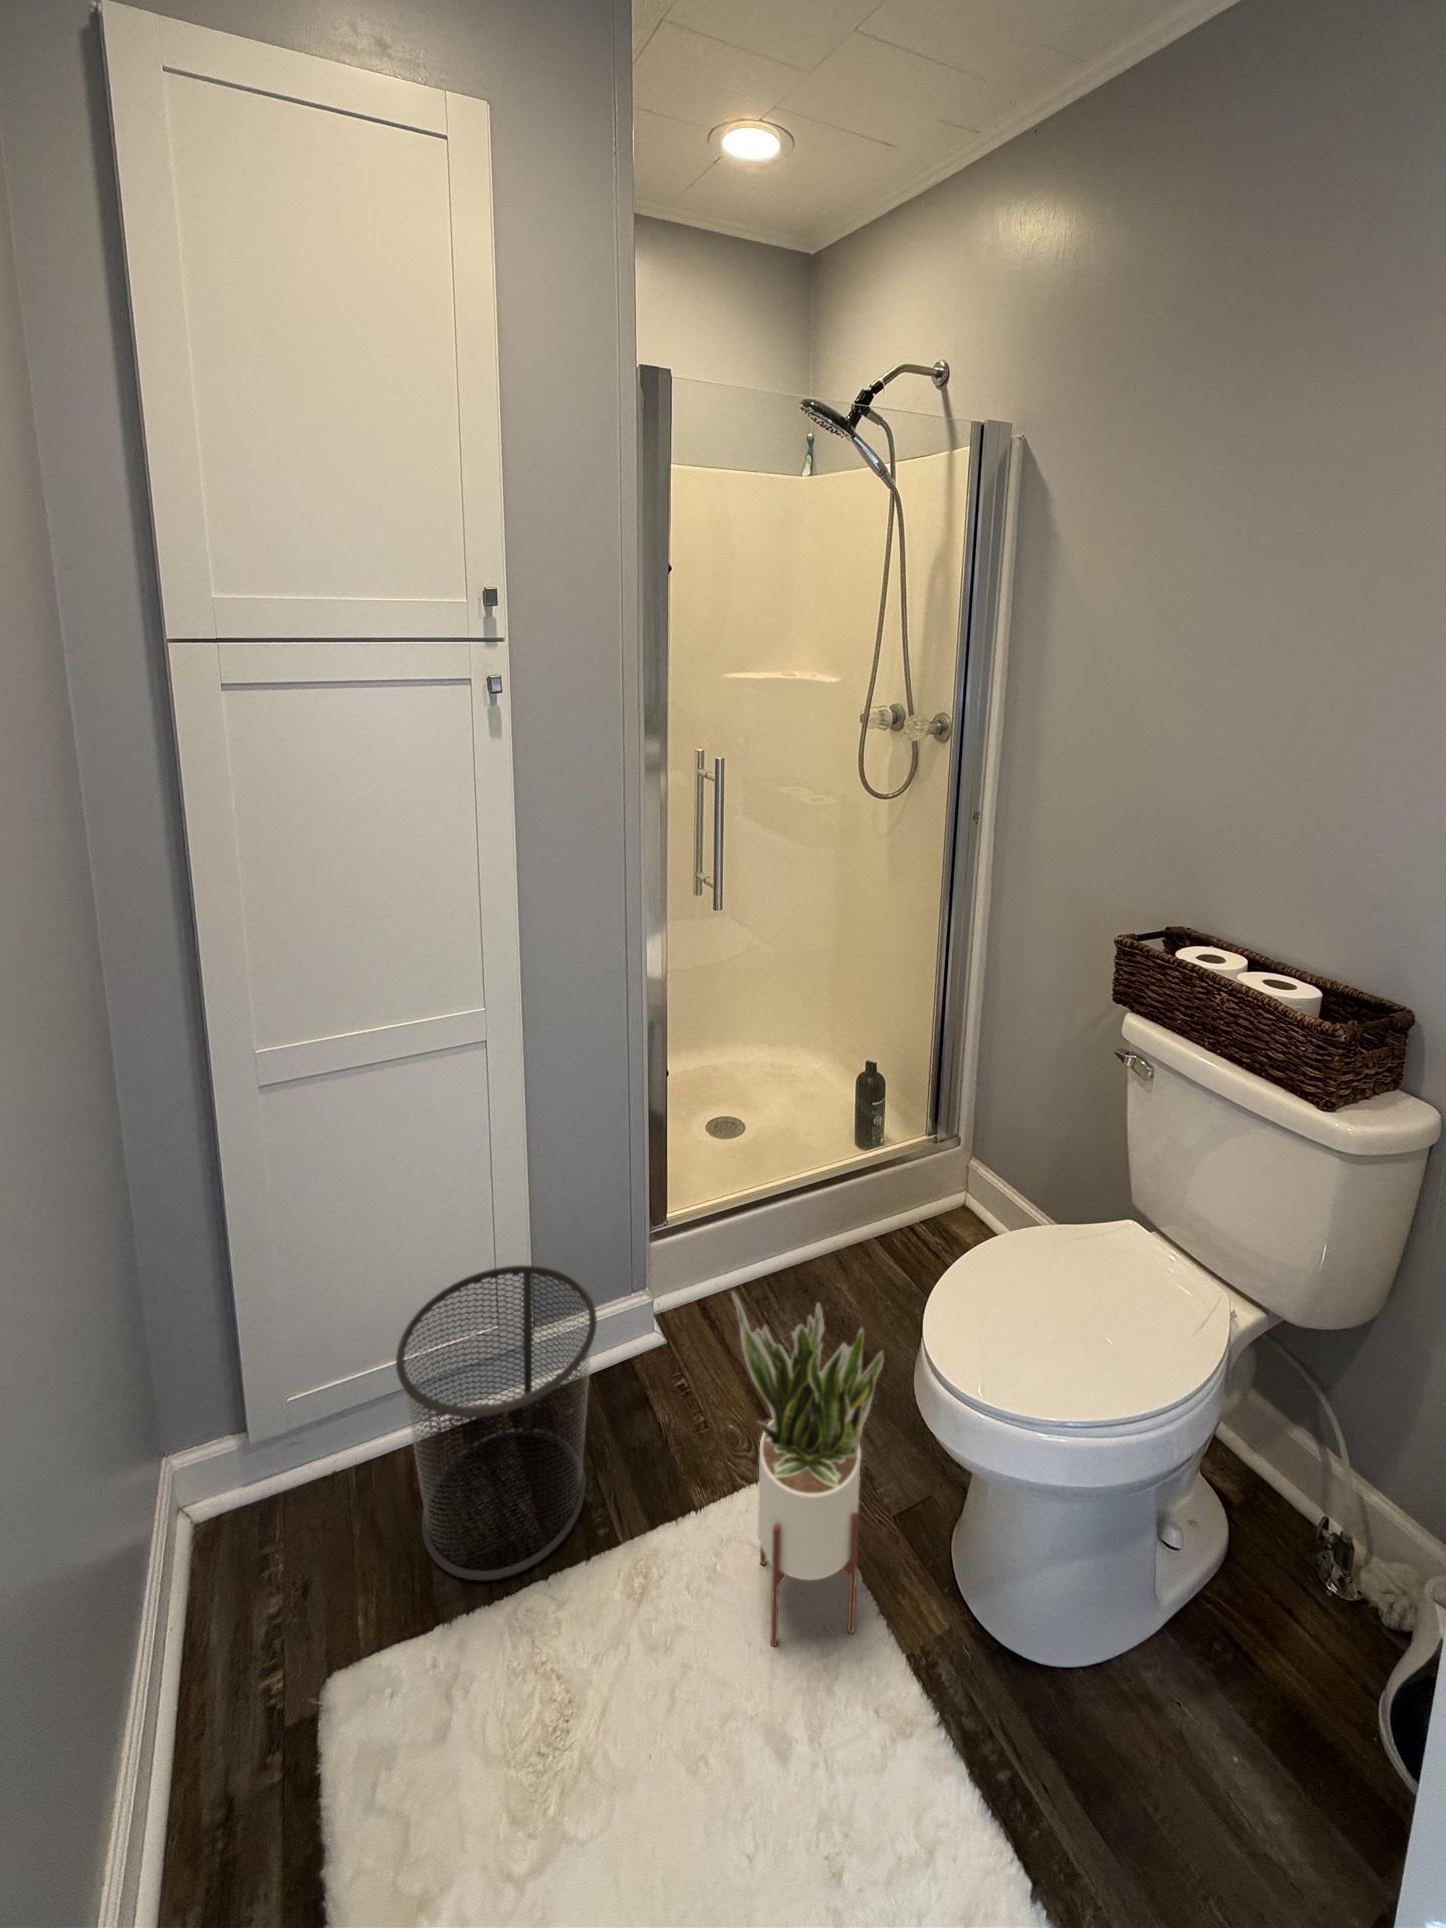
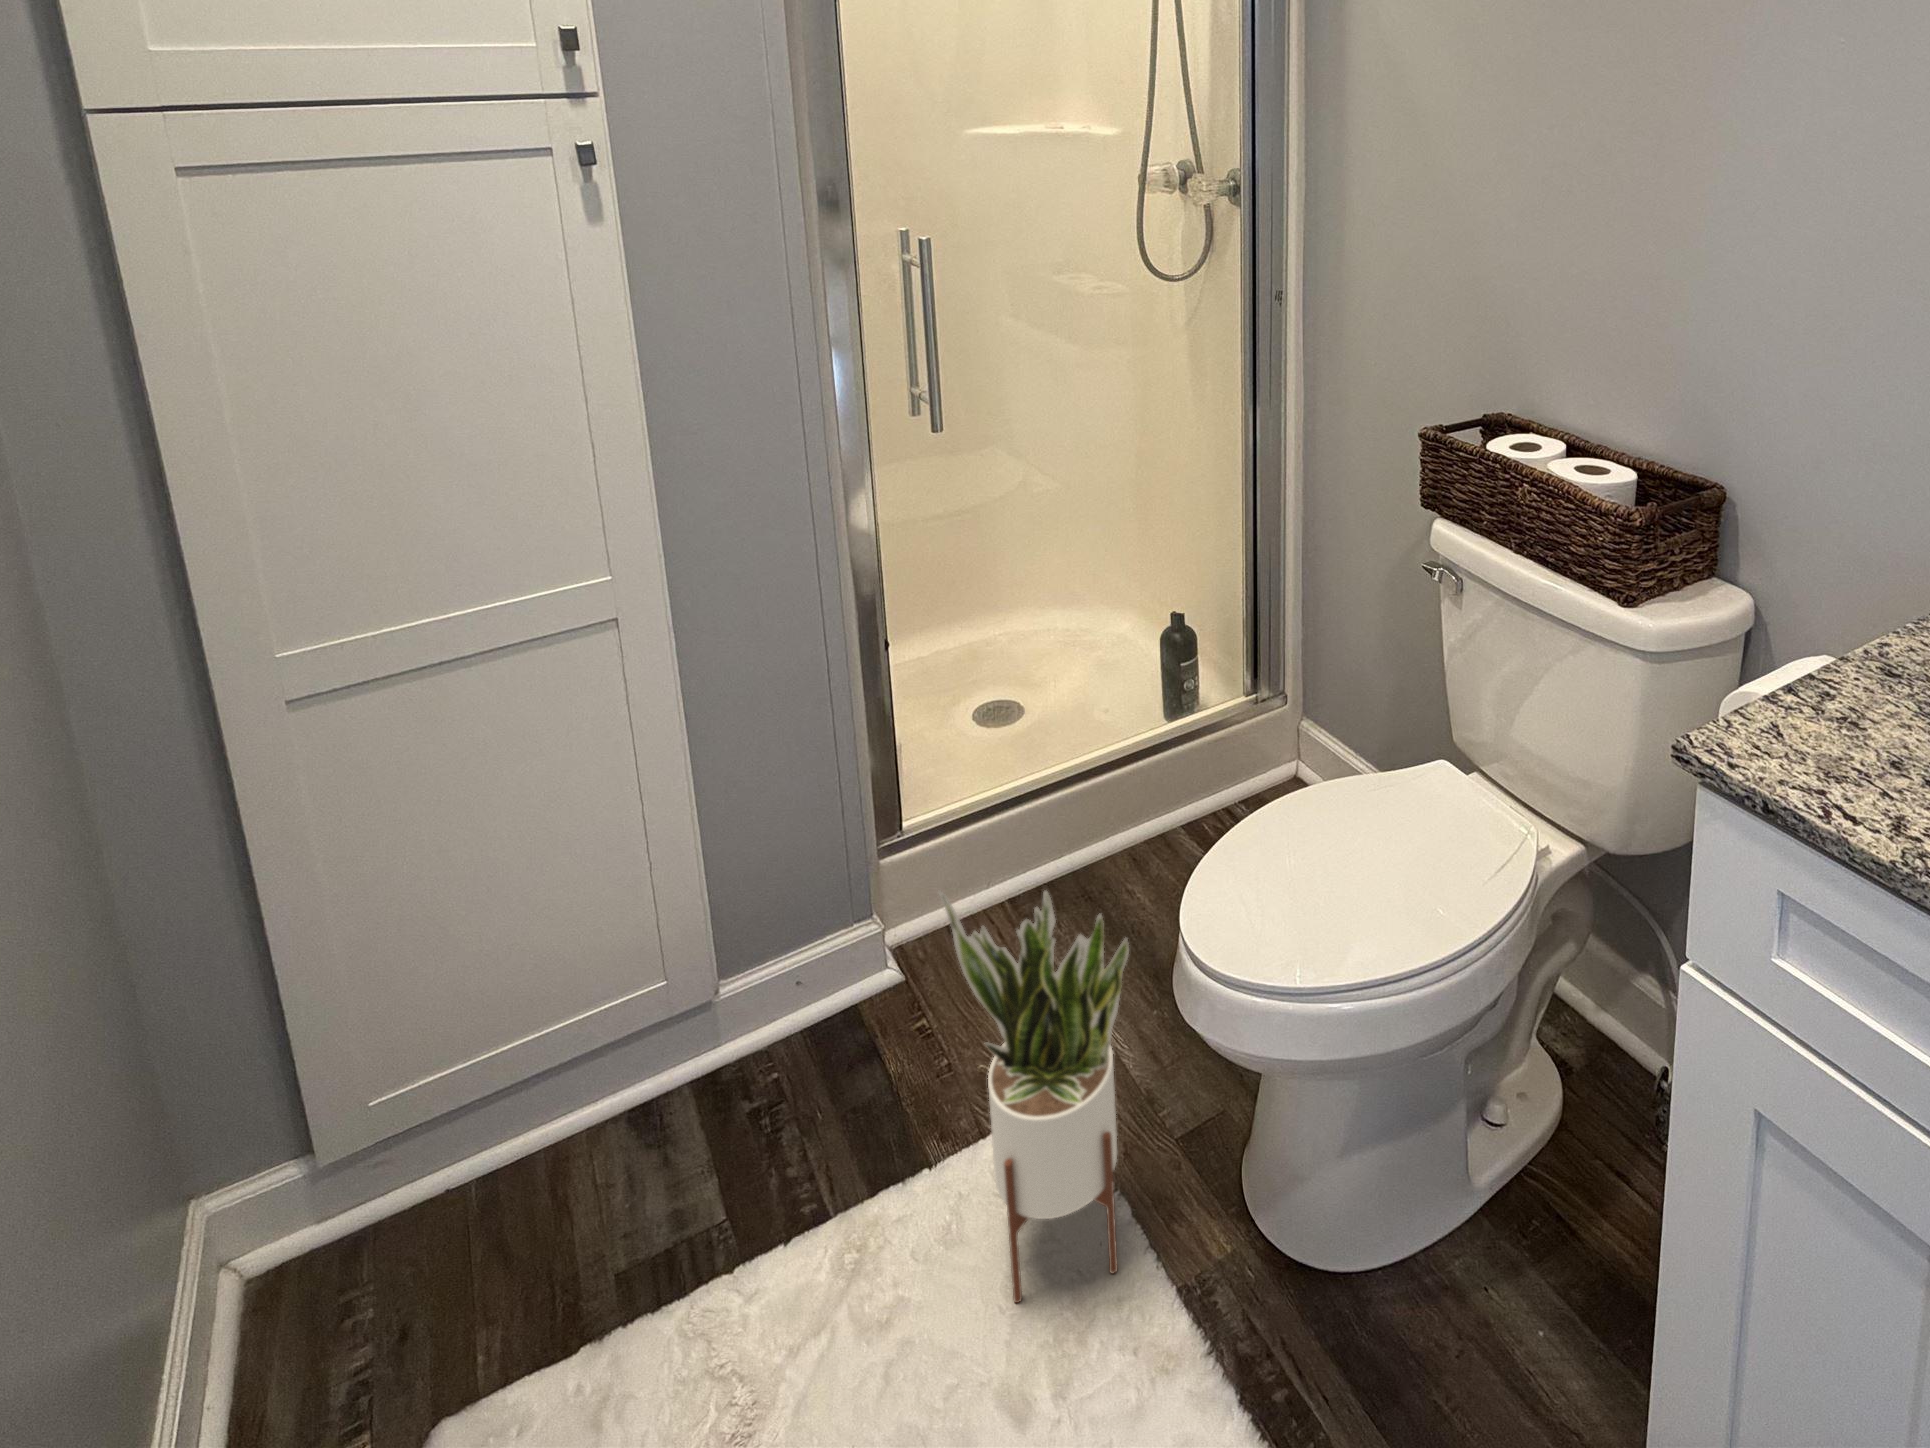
waste bin: present [396,1265,597,1580] -> none [507,897,790,1291]

